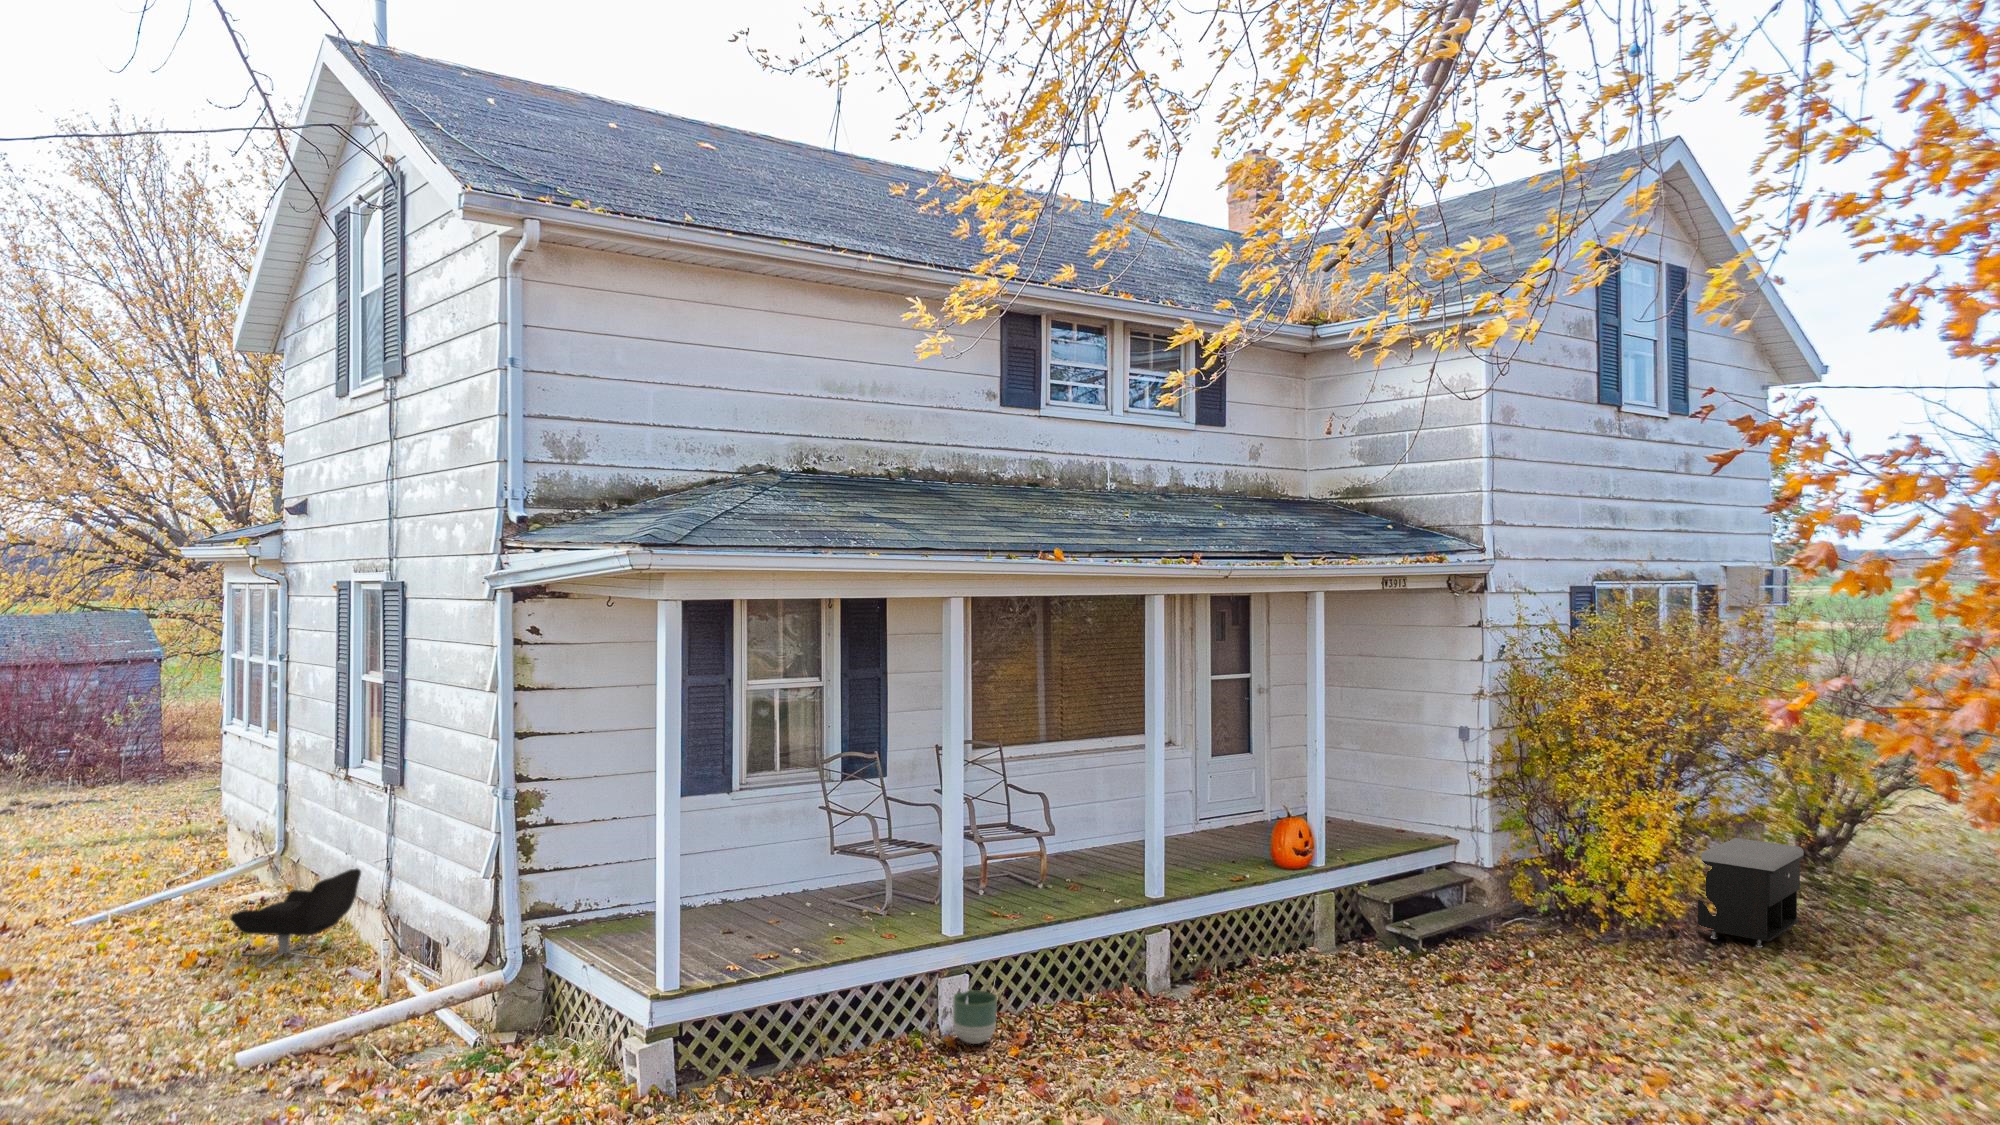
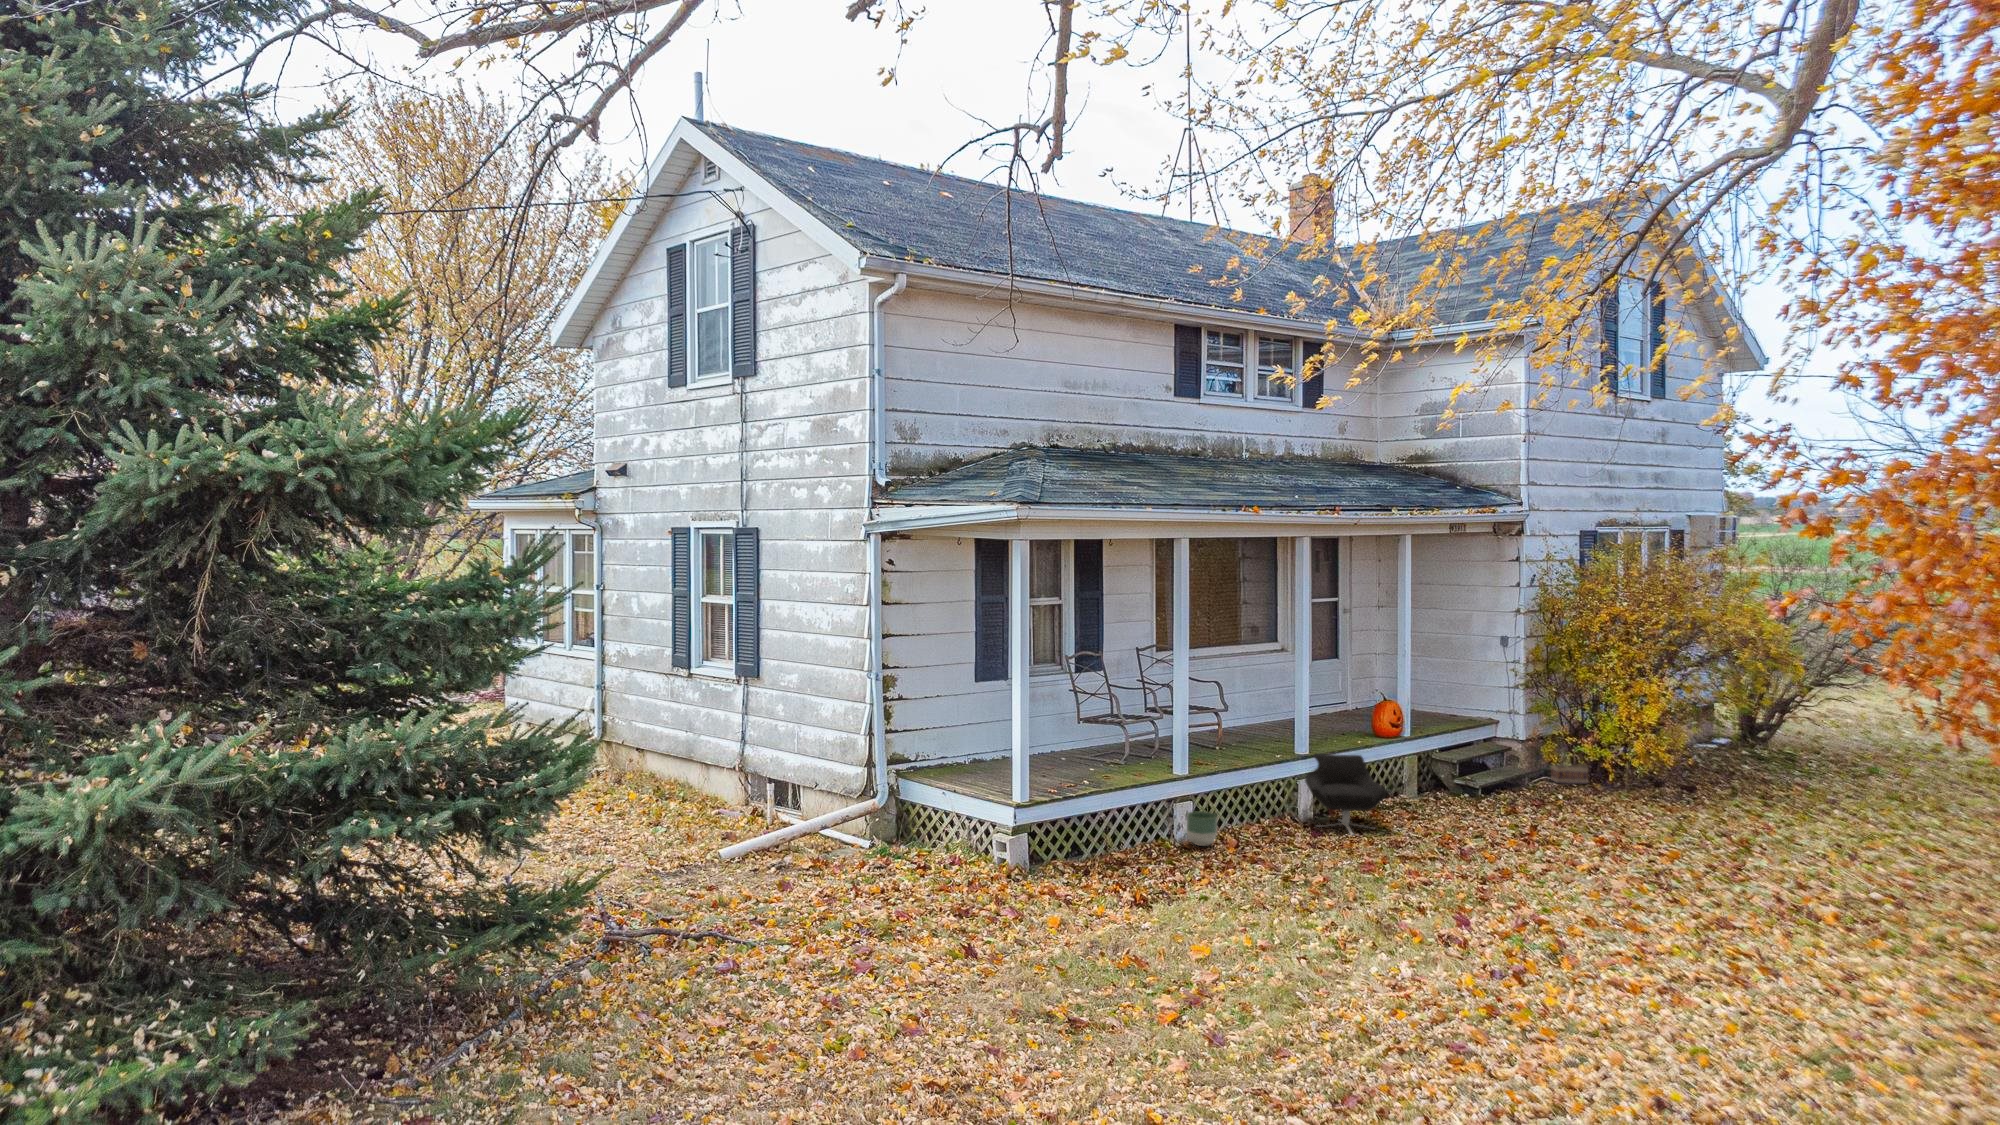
storage bench: present [1698,838,1804,948] -> none [1675,717,1750,792]
lounge chair: present [230,869,361,967] -> present [1305,754,1388,835]
basket: none [1528,877,1579,931] -> present [1551,756,1589,784]

